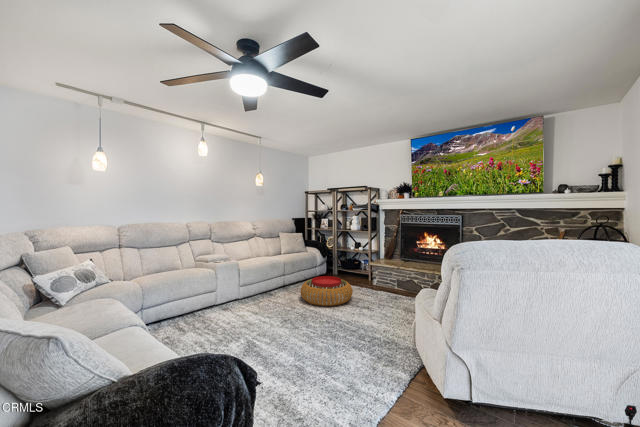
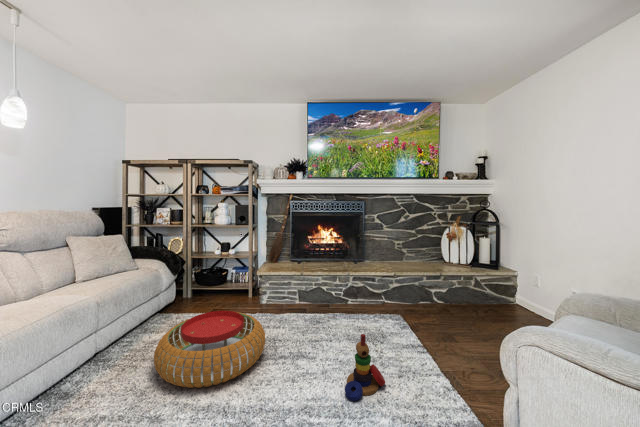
stacking toy: none [371,296,399,328] -> present [345,334,385,401]

